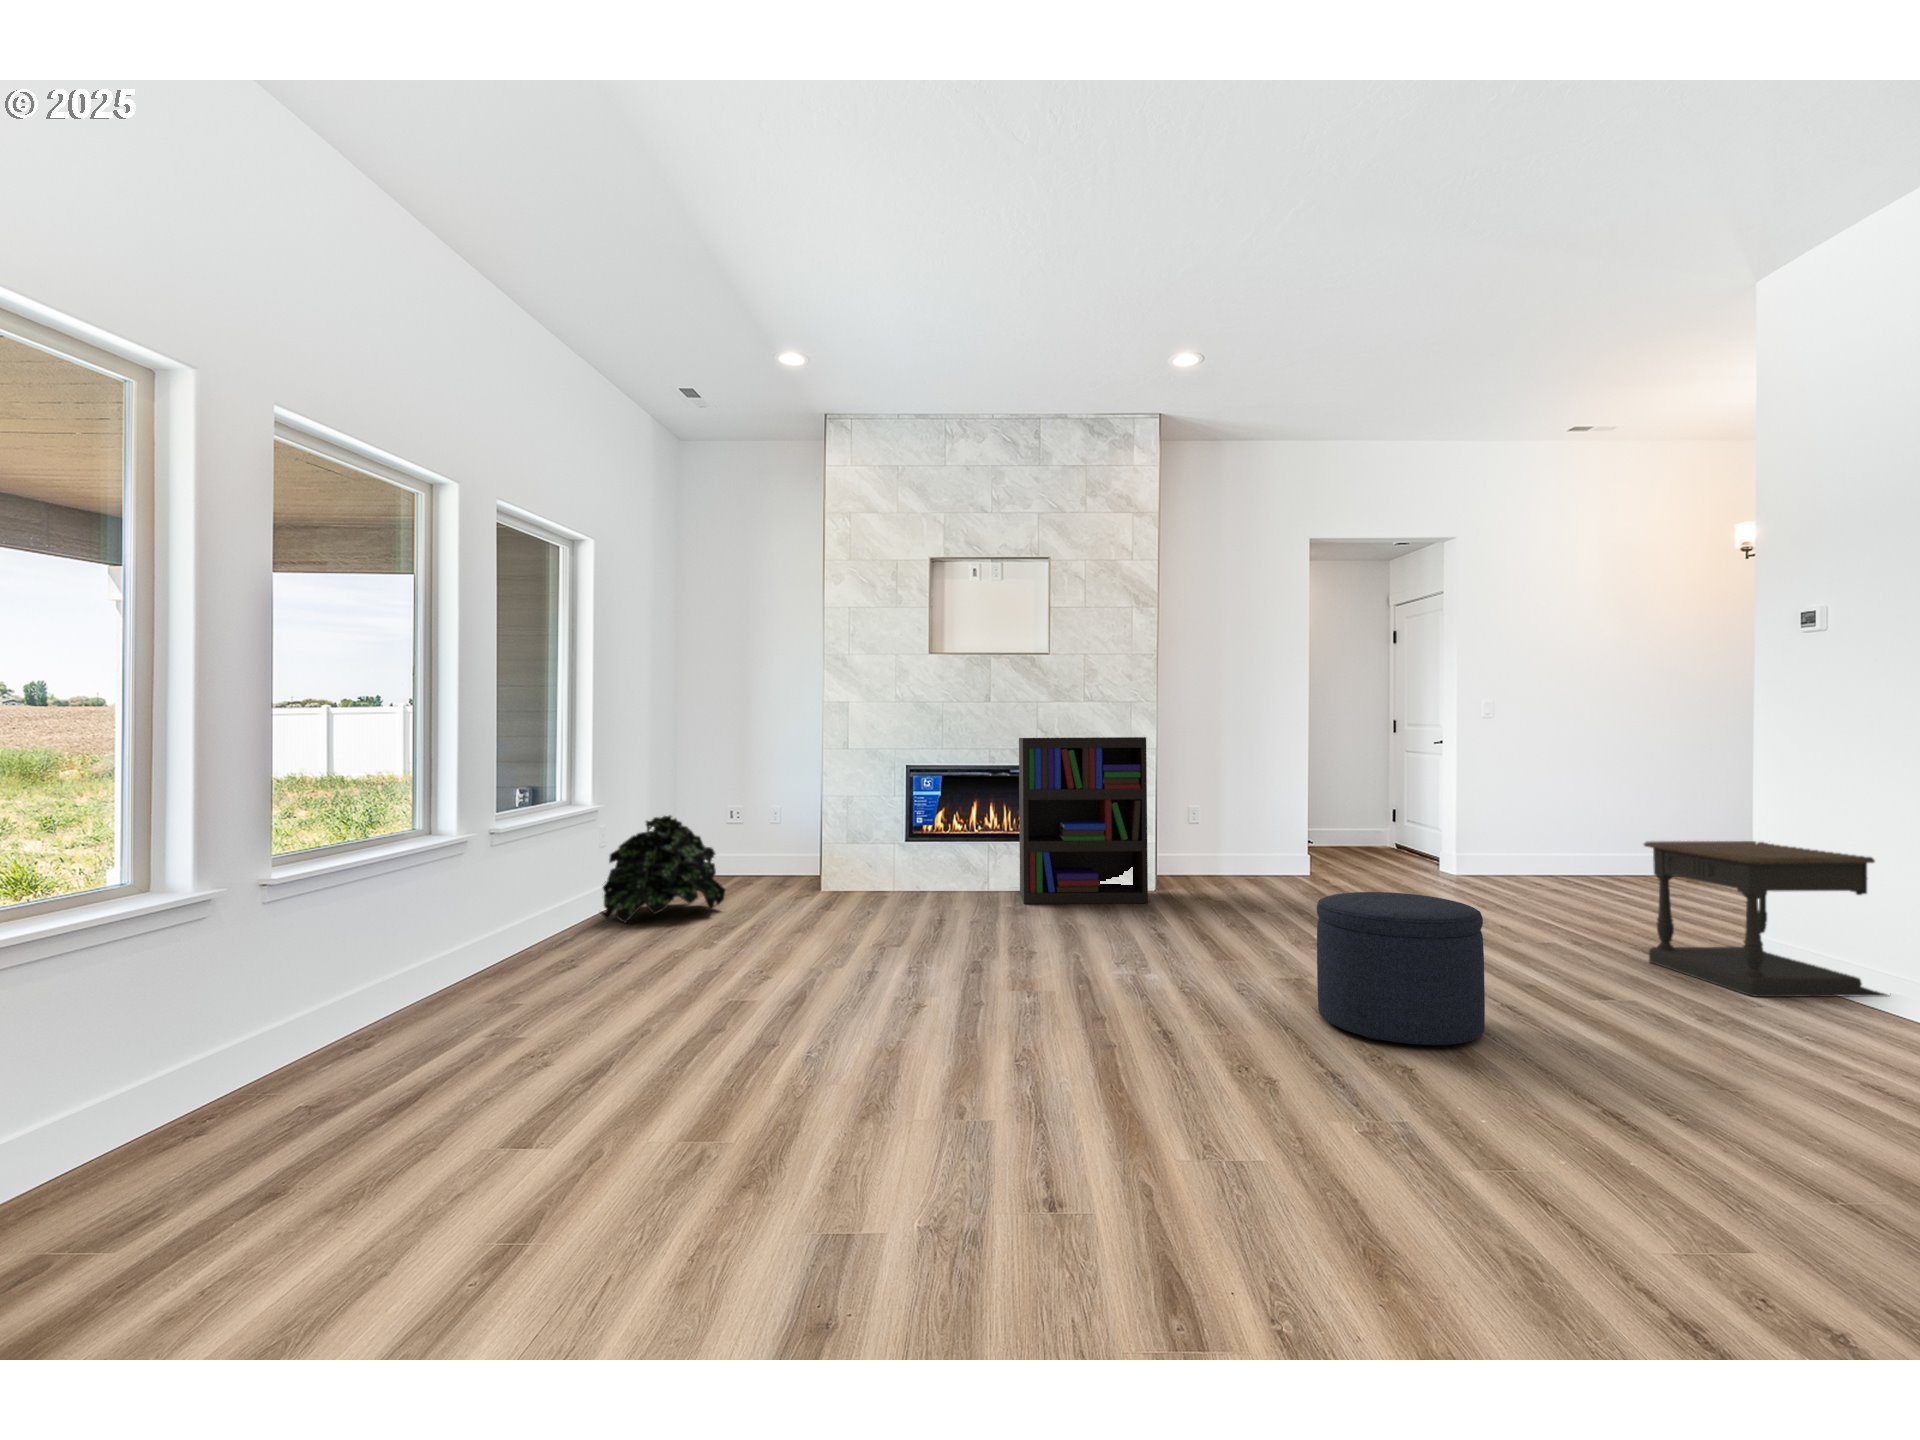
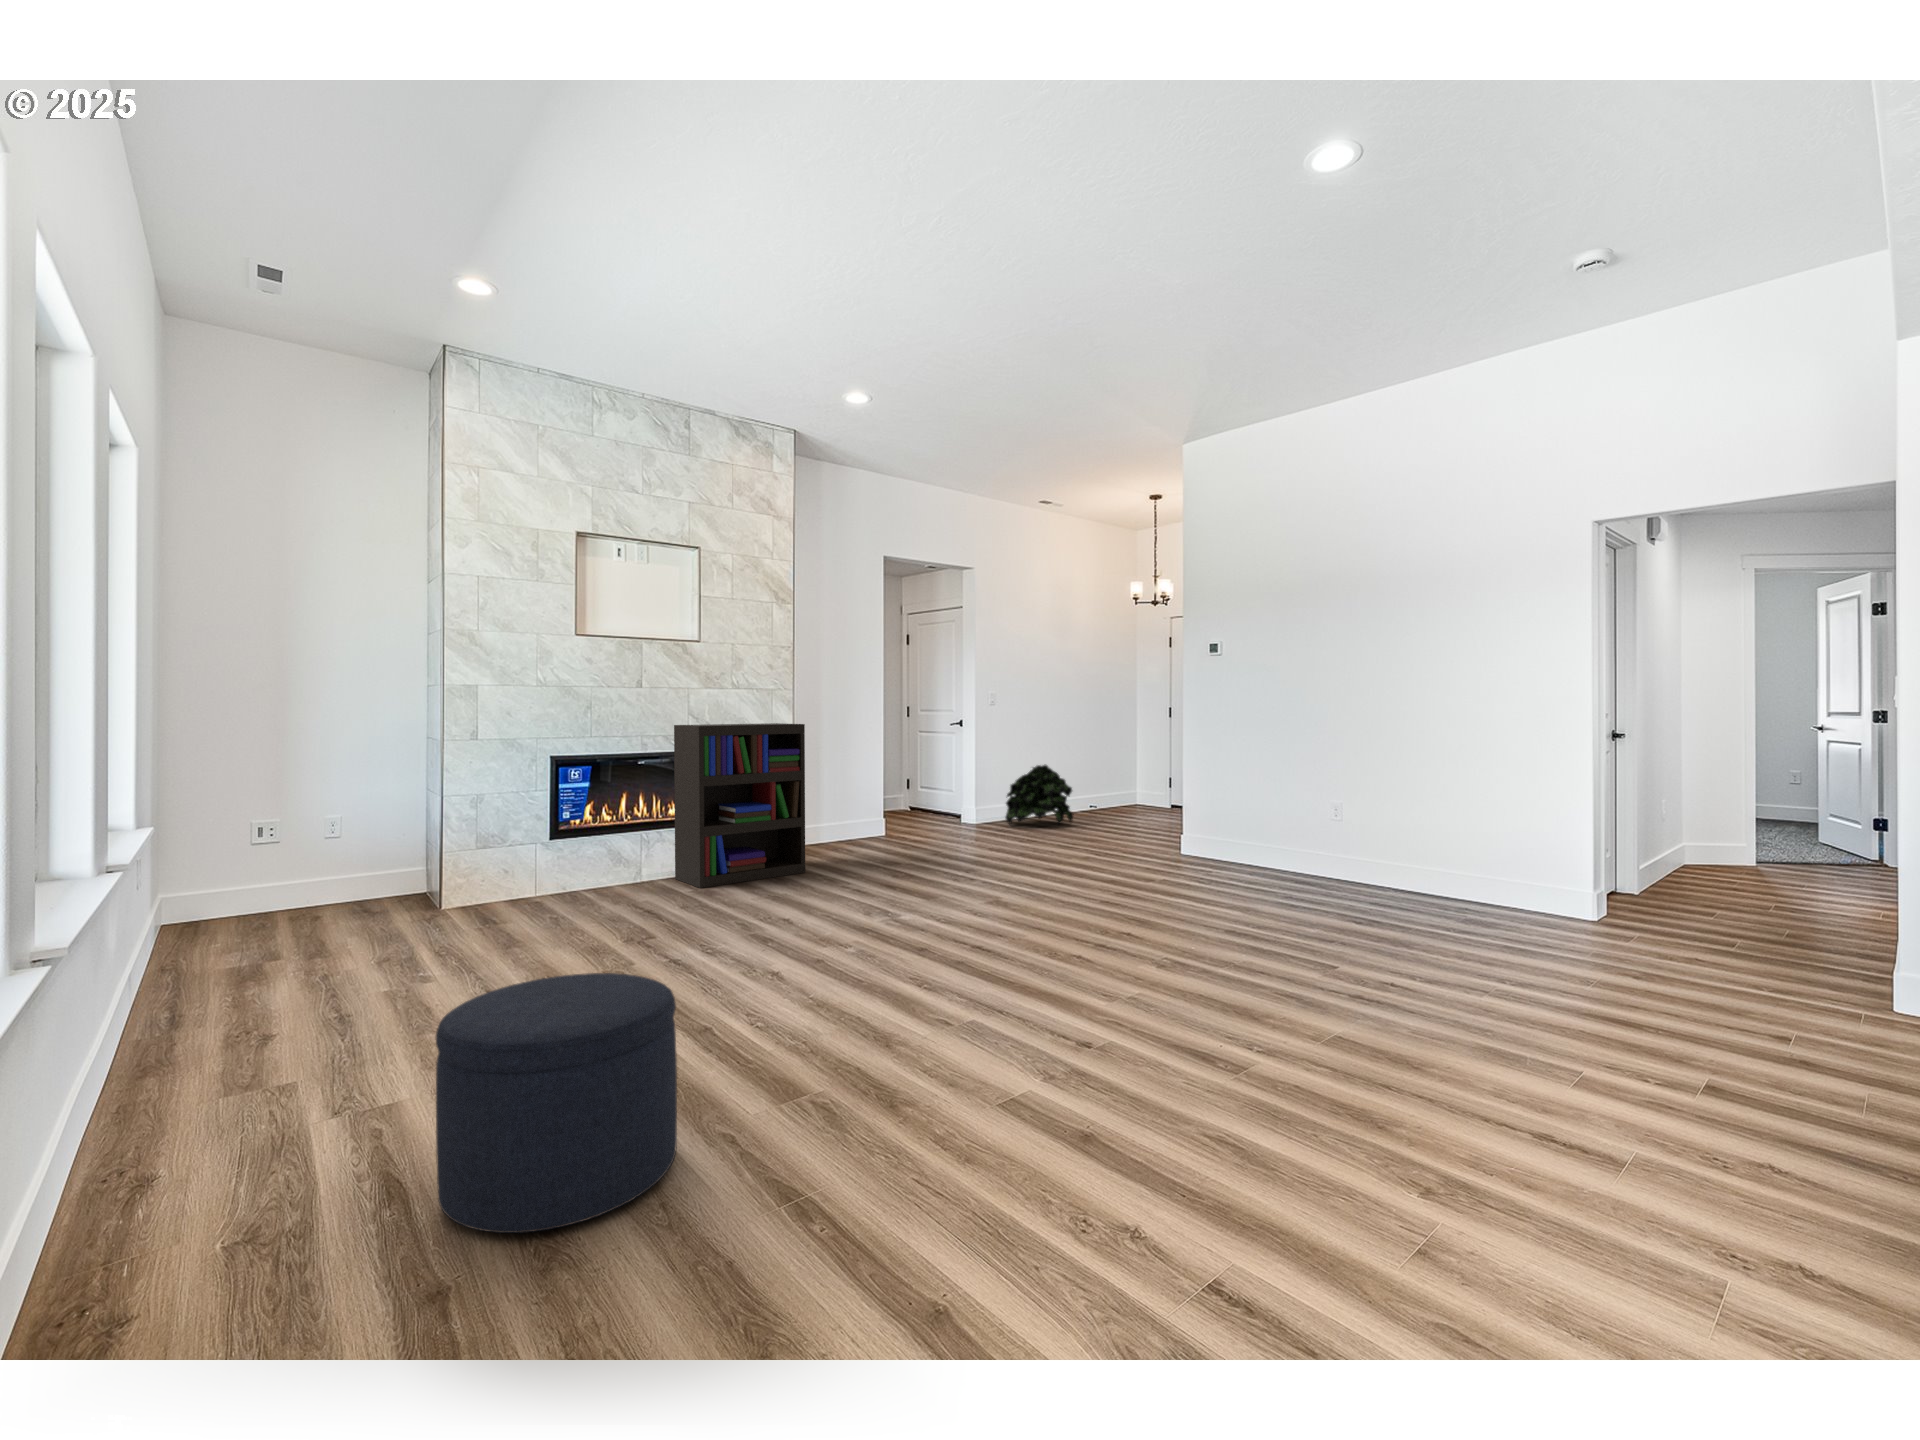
potted plant: present [600,816,725,923] -> present [1005,765,1074,825]
side table: present [1644,841,1887,997] -> none [1151,786,1263,878]
ottoman: present [1317,892,1485,1045] -> present [436,973,677,1233]

